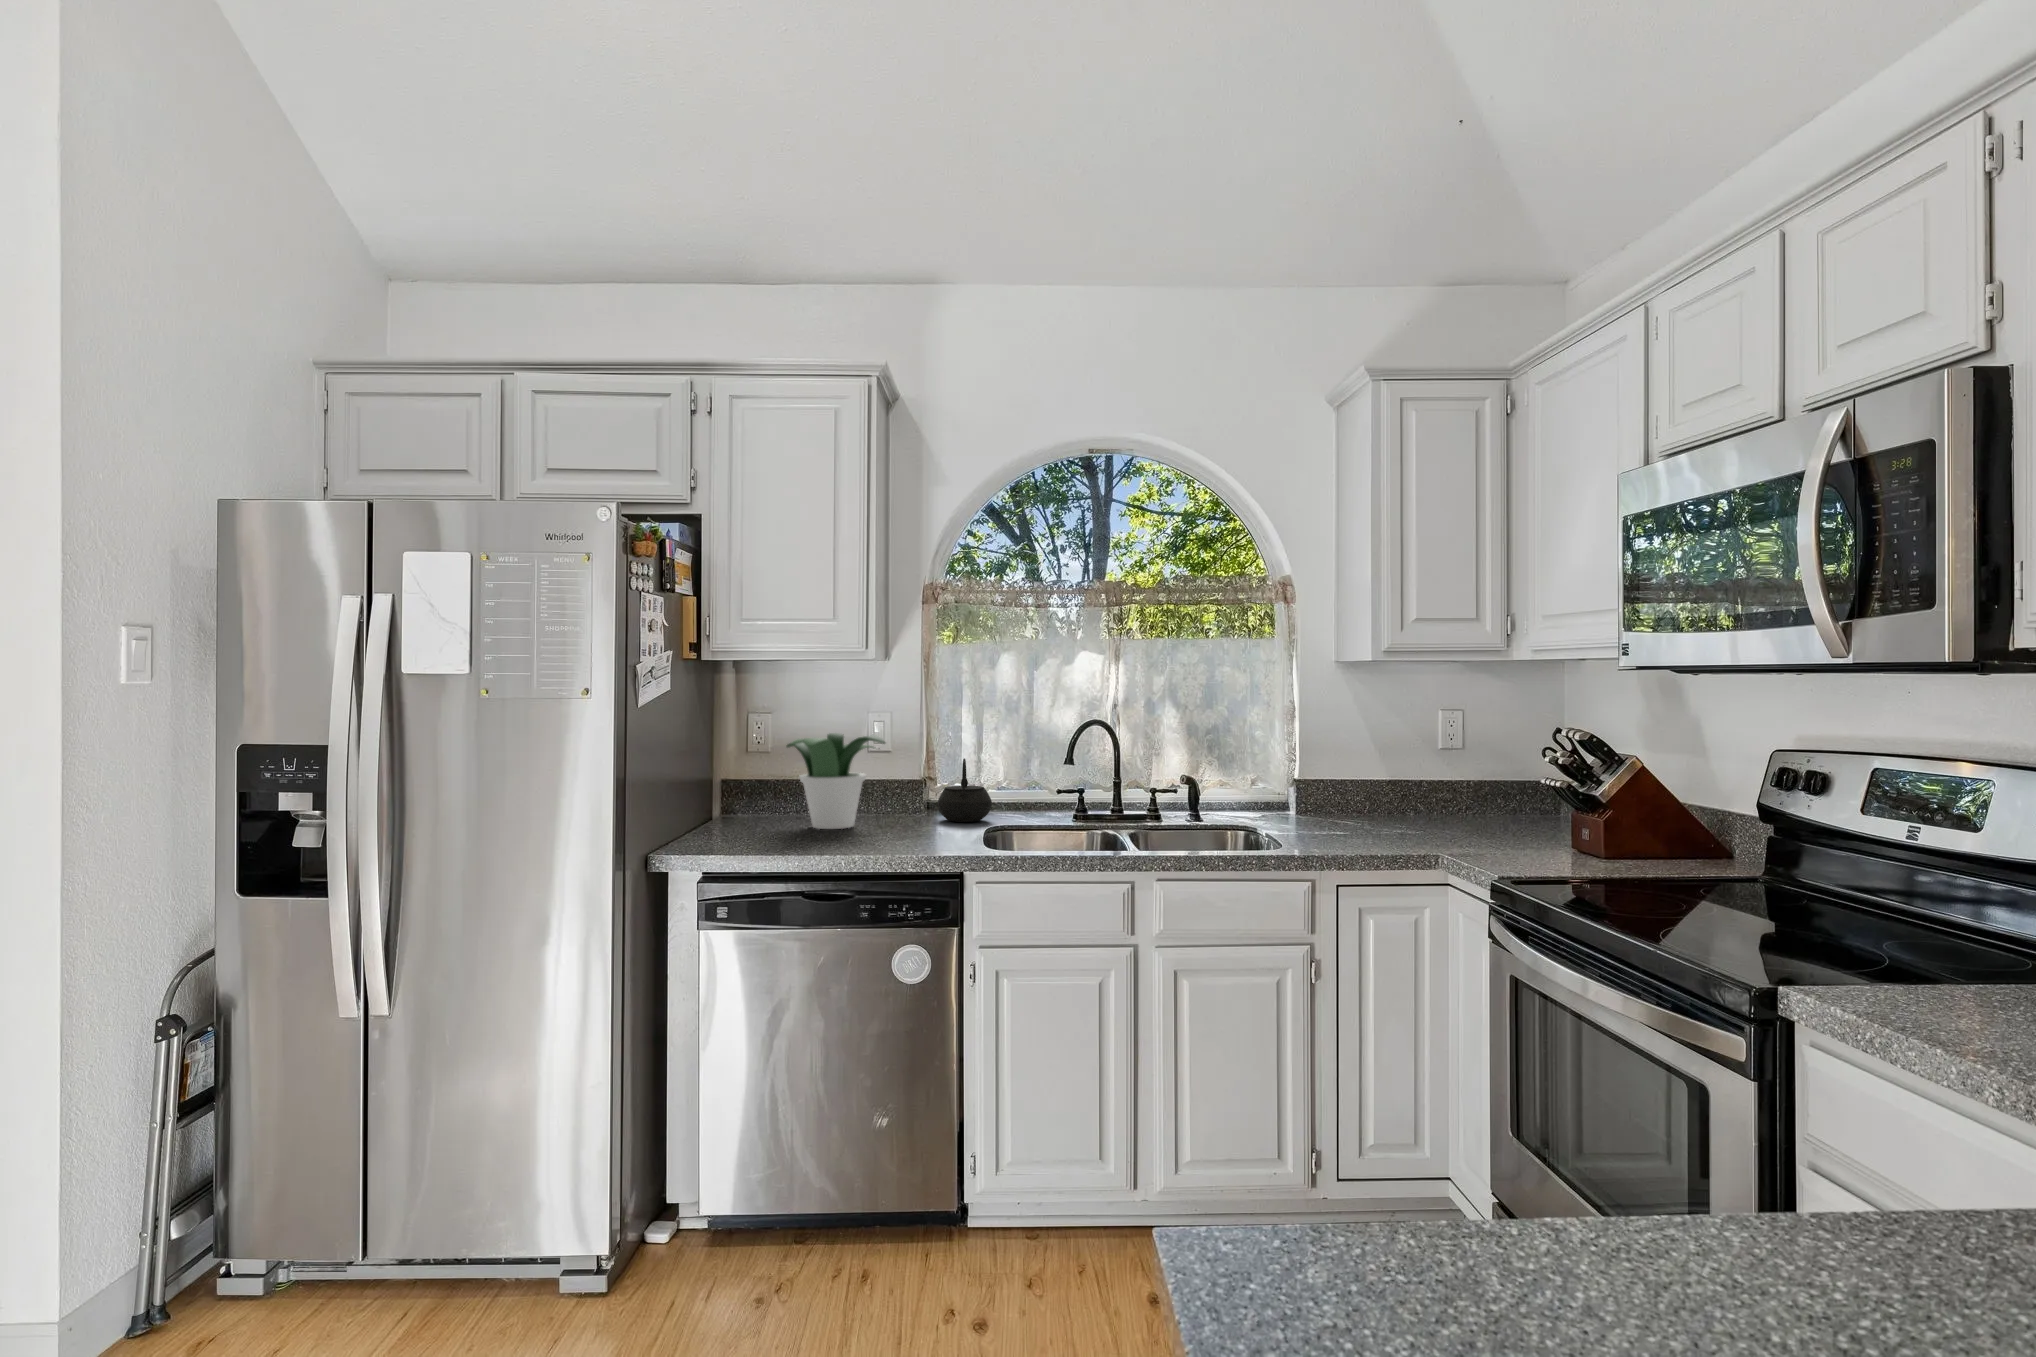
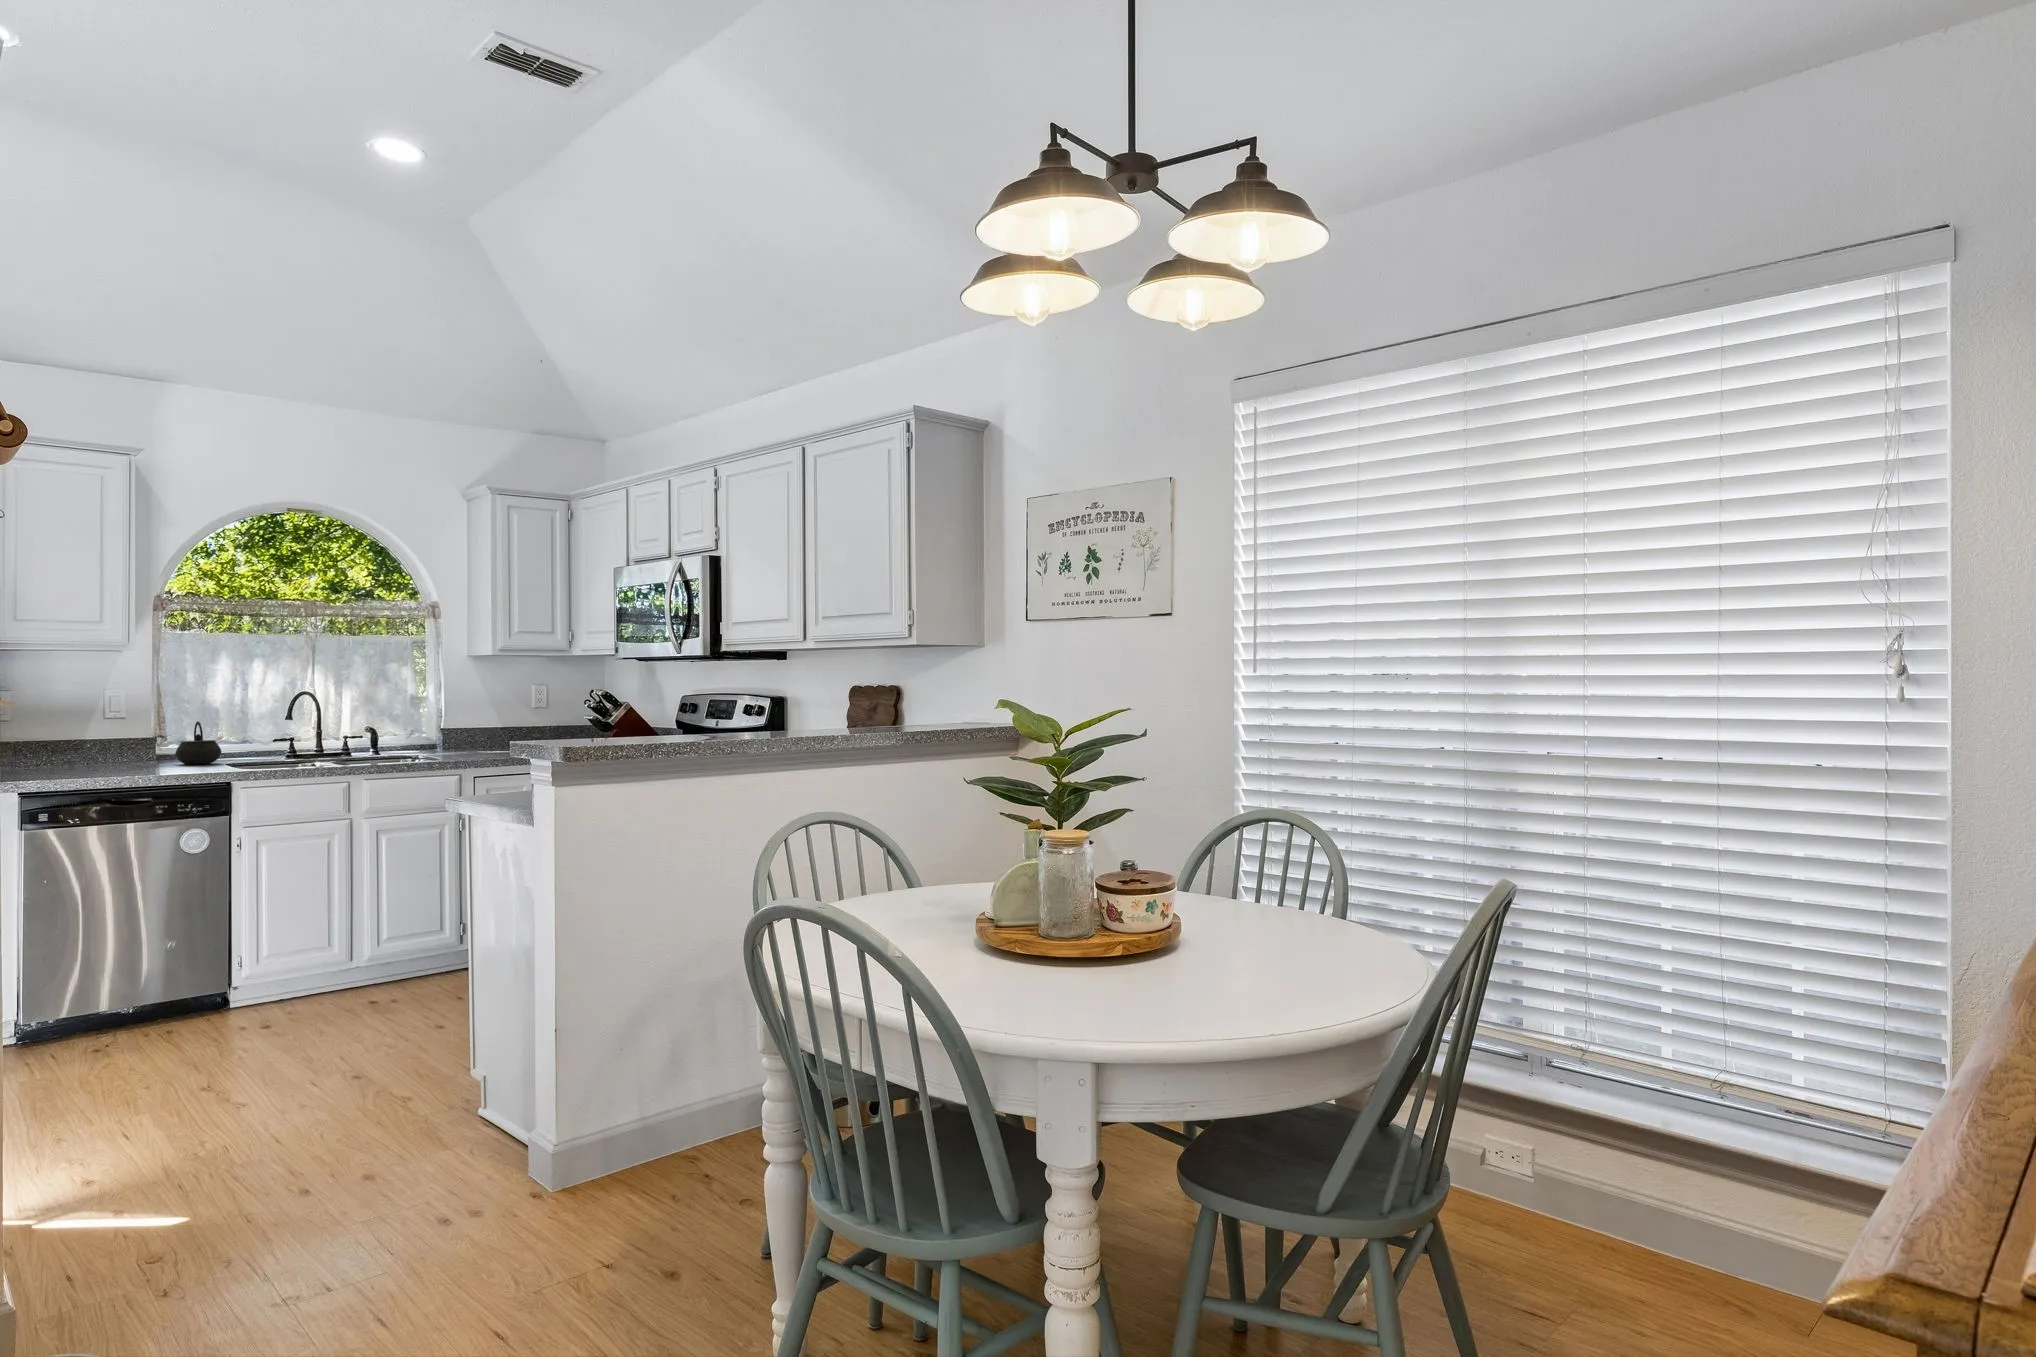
potted plant: present [787,733,885,829] -> none [46,705,146,772]

